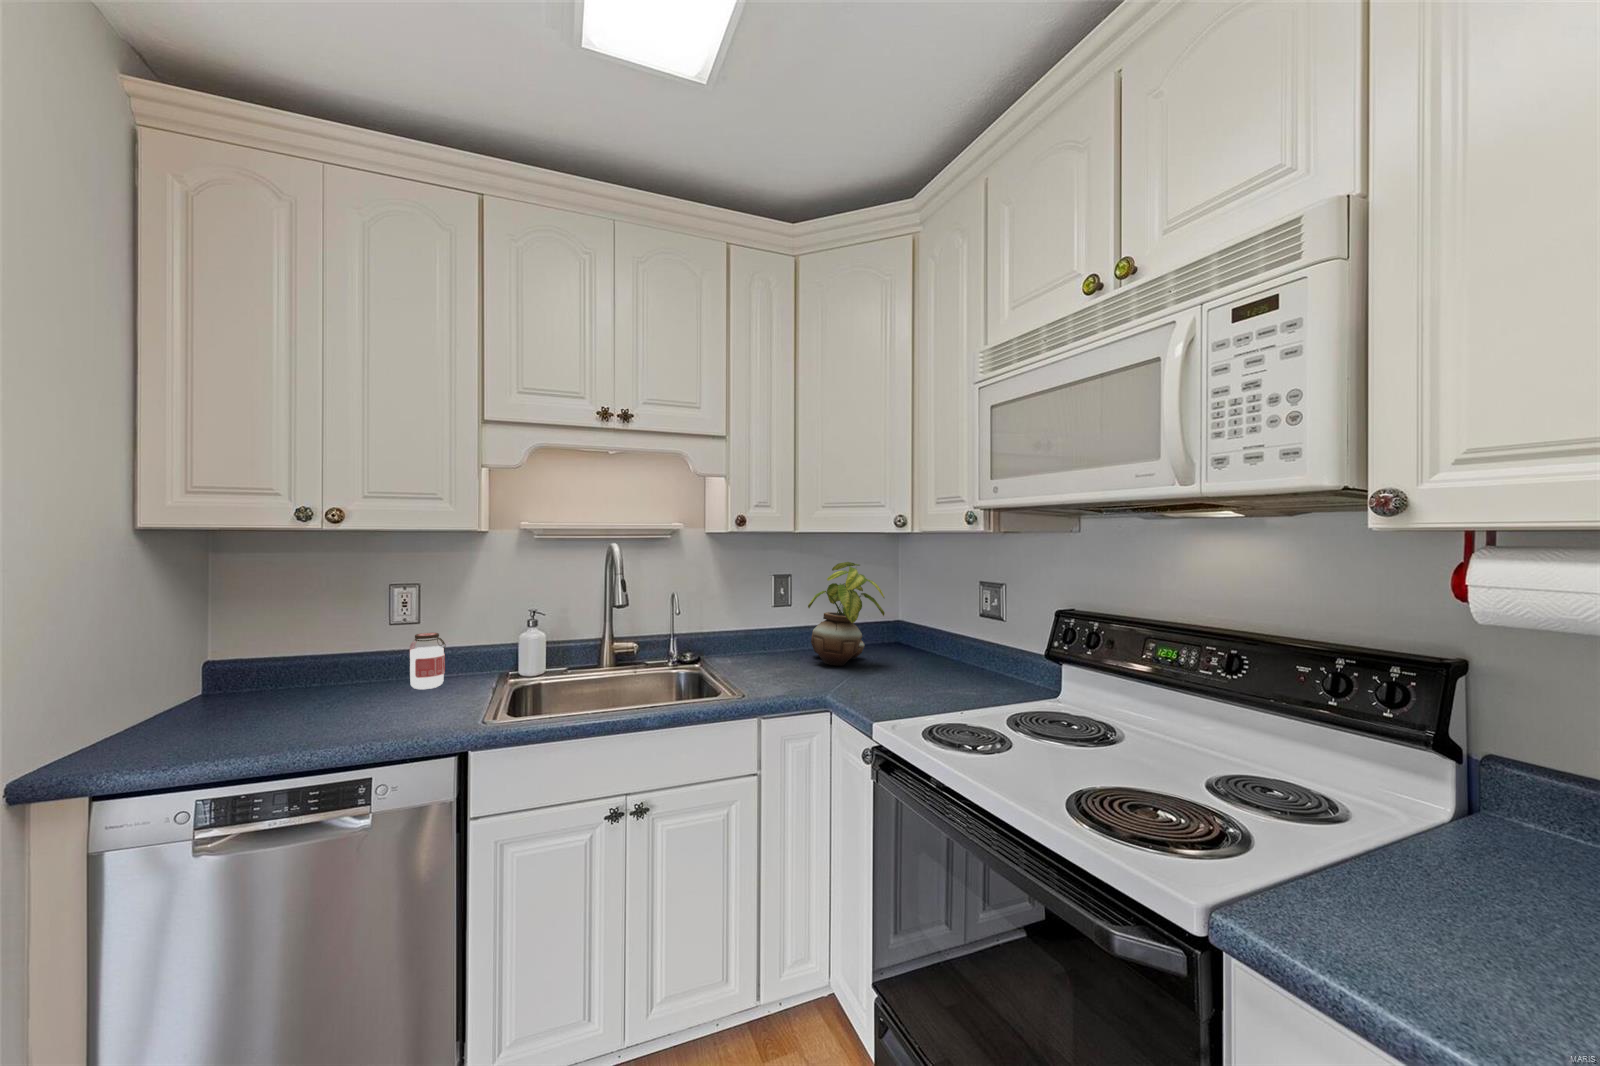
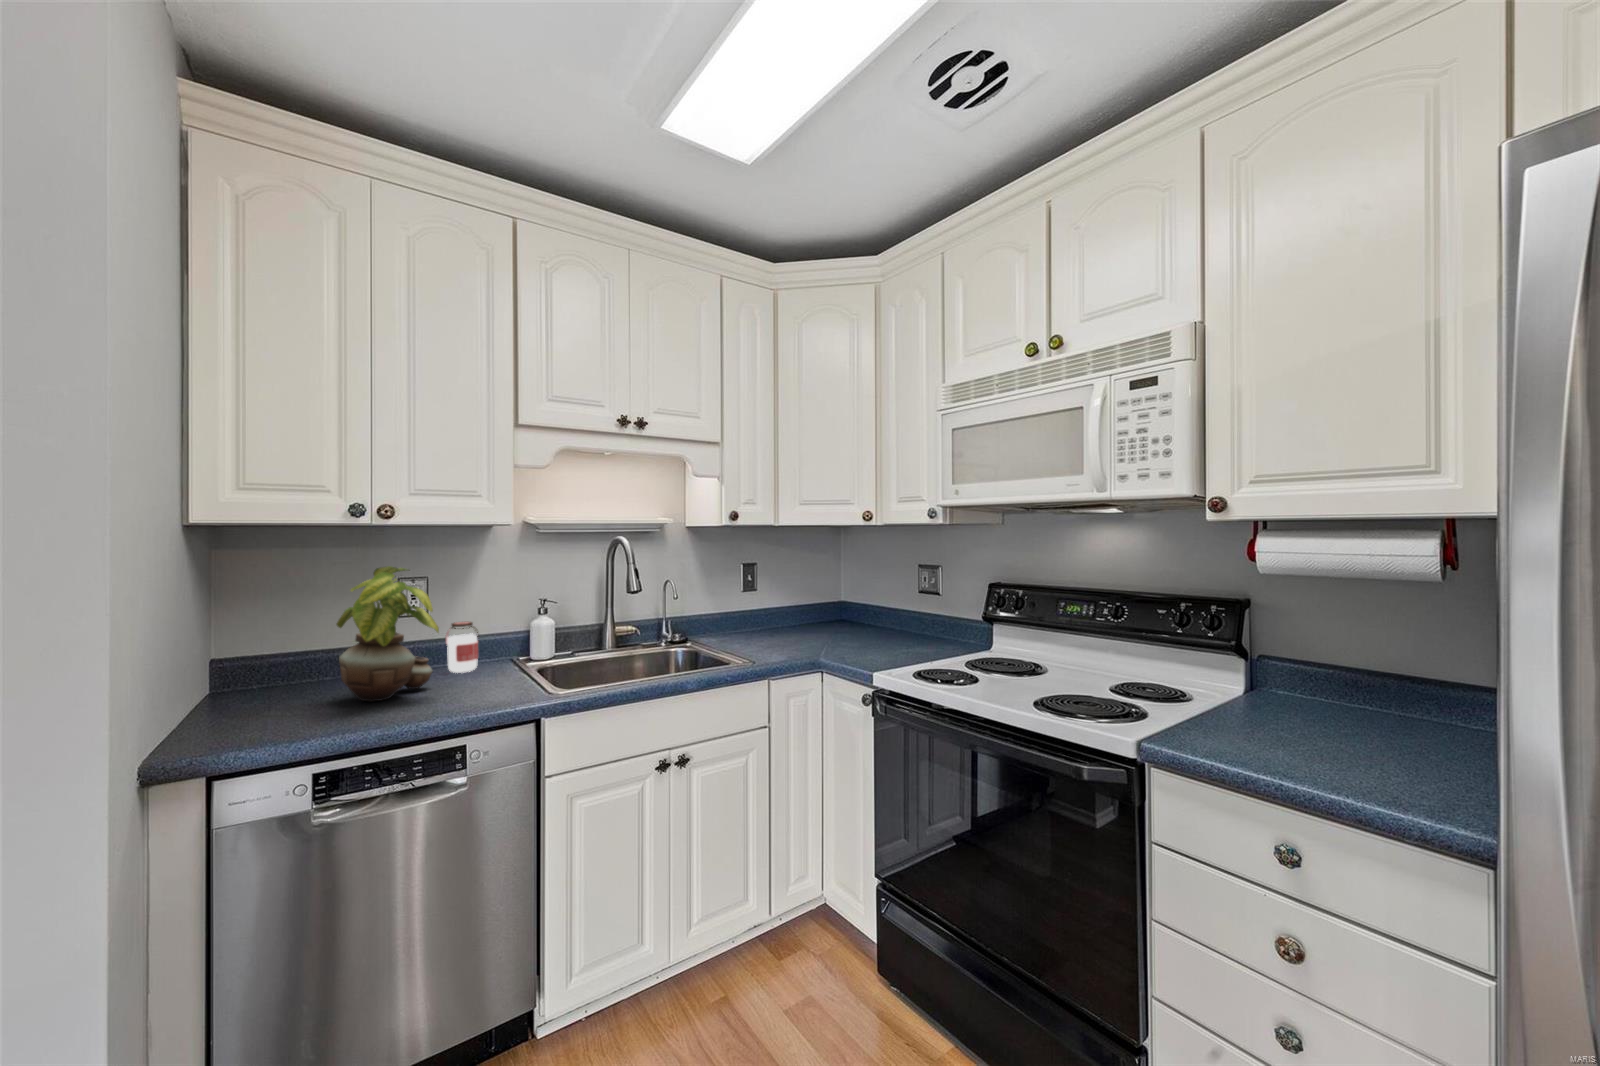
potted plant: present [808,562,885,665] -> present [337,566,439,701]

